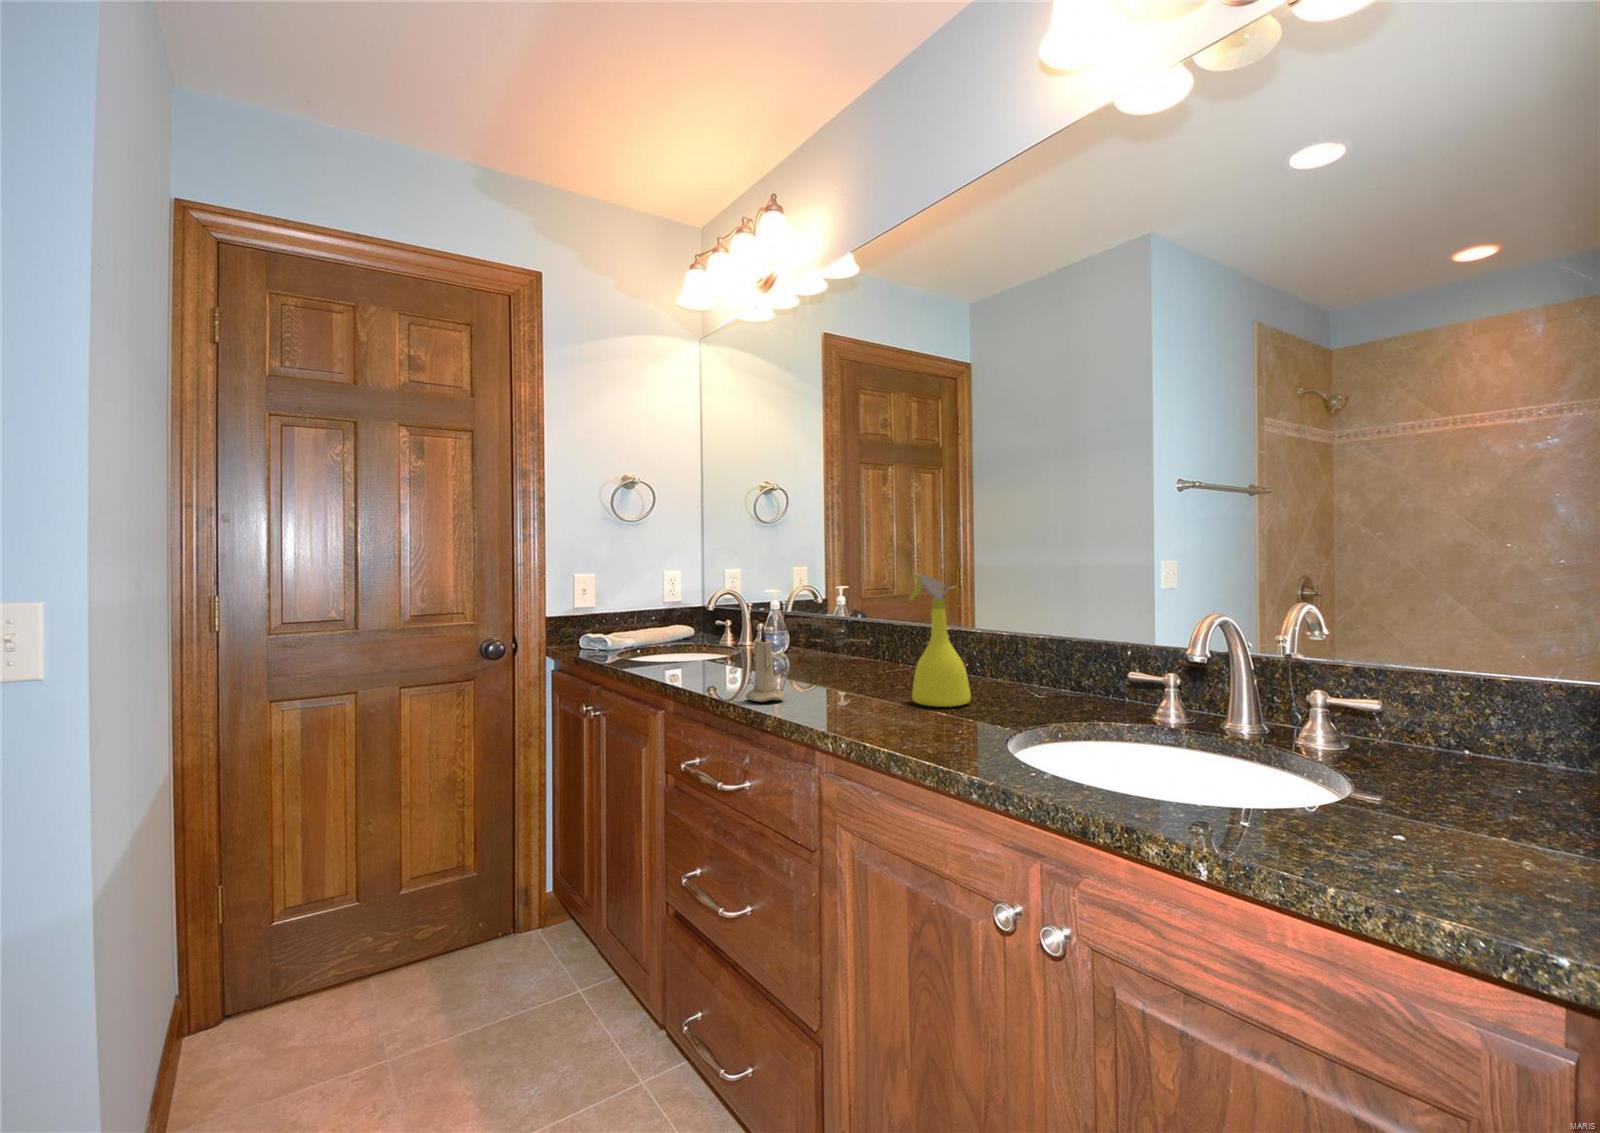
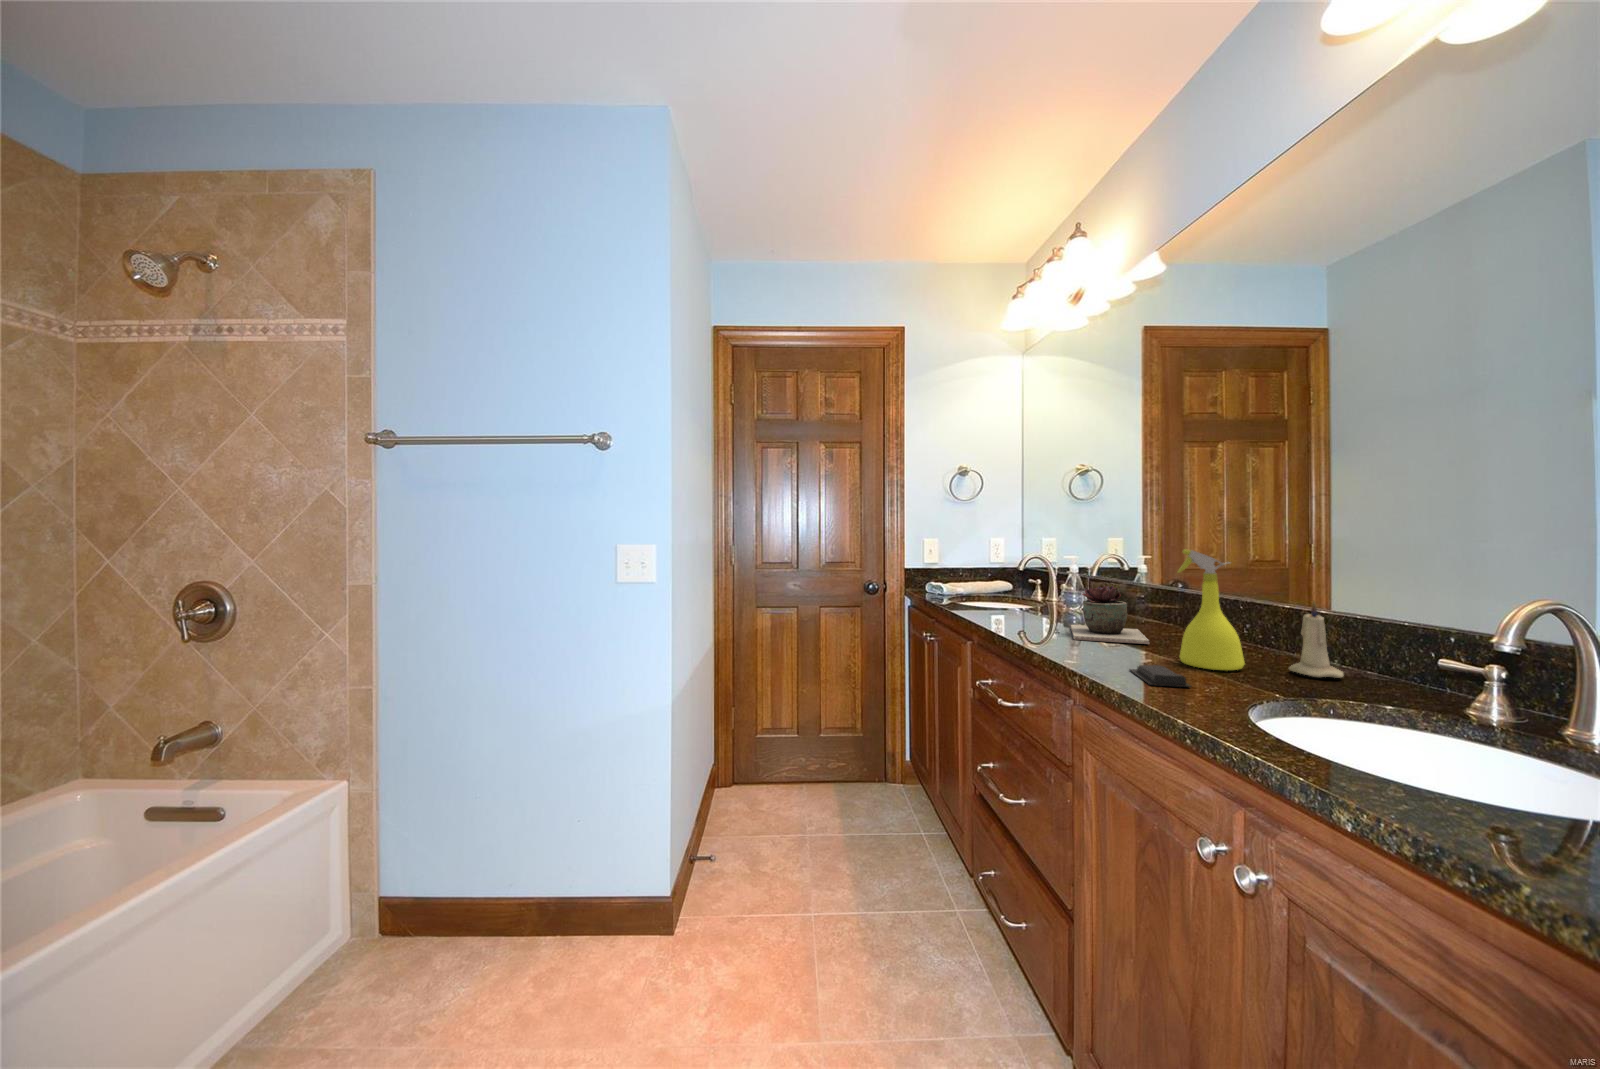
succulent plant: none [783,621,872,691] -> present [1071,586,1149,644]
candle: present [746,625,786,702] -> present [1289,602,1344,678]
soap bar: none [874,710,944,734] -> present [1130,665,1191,687]

